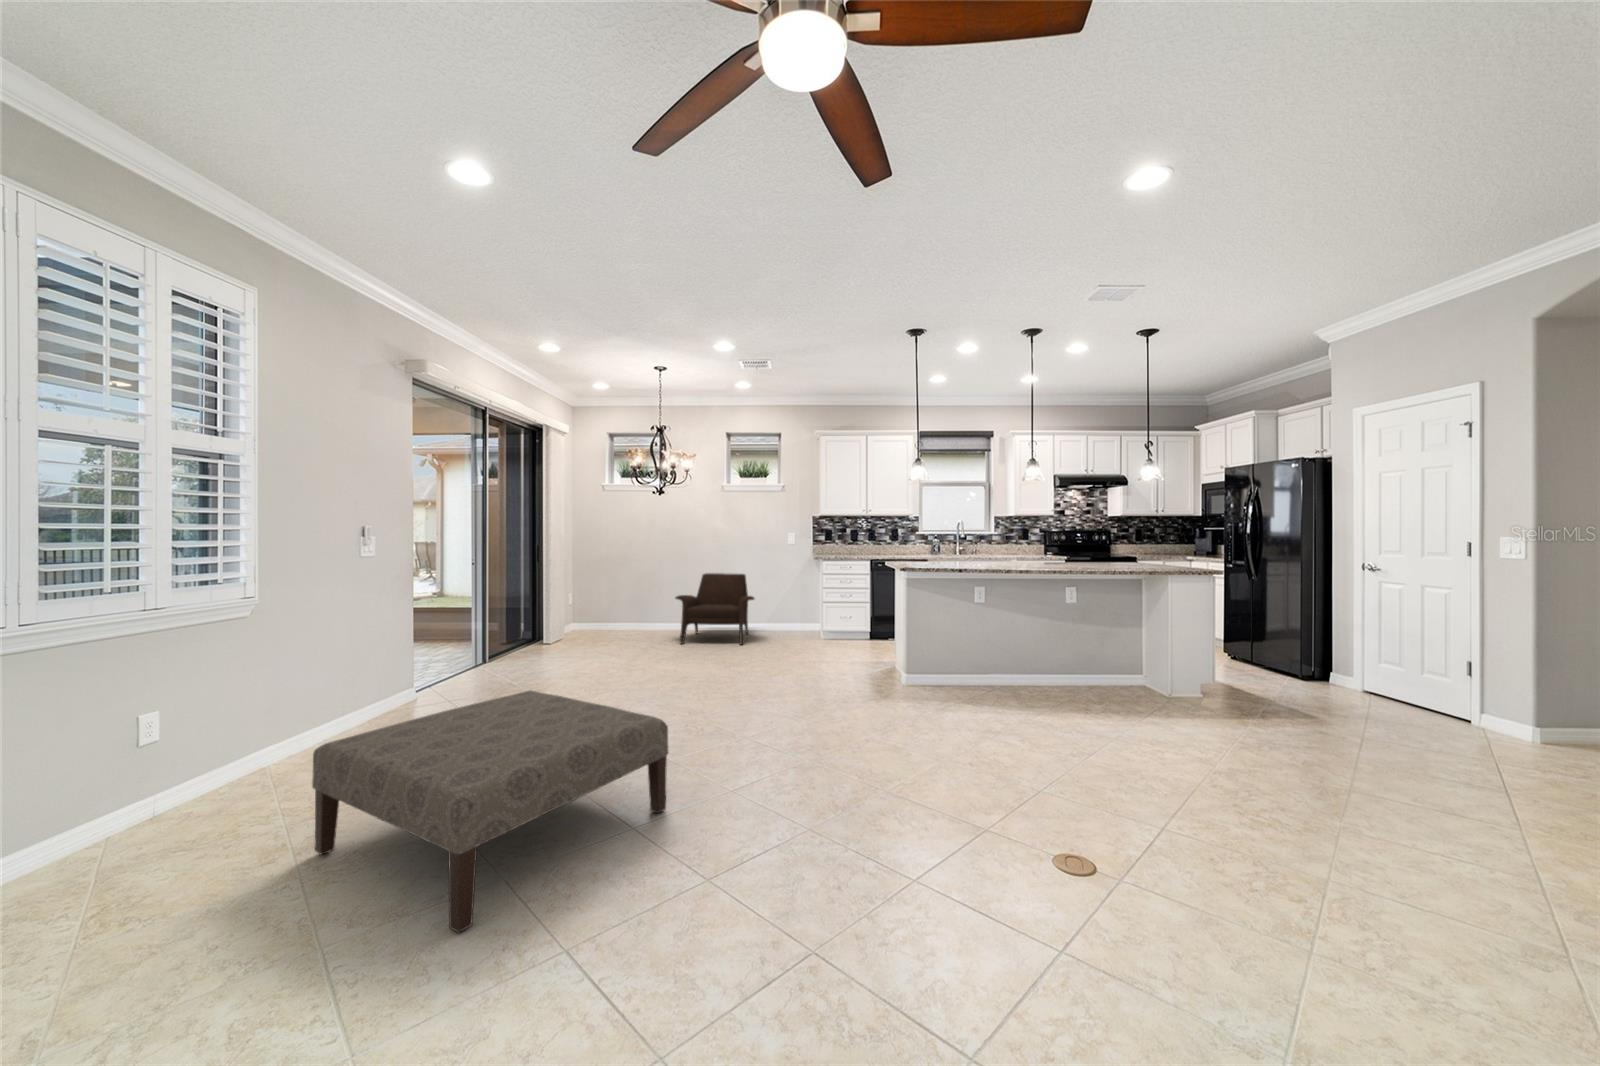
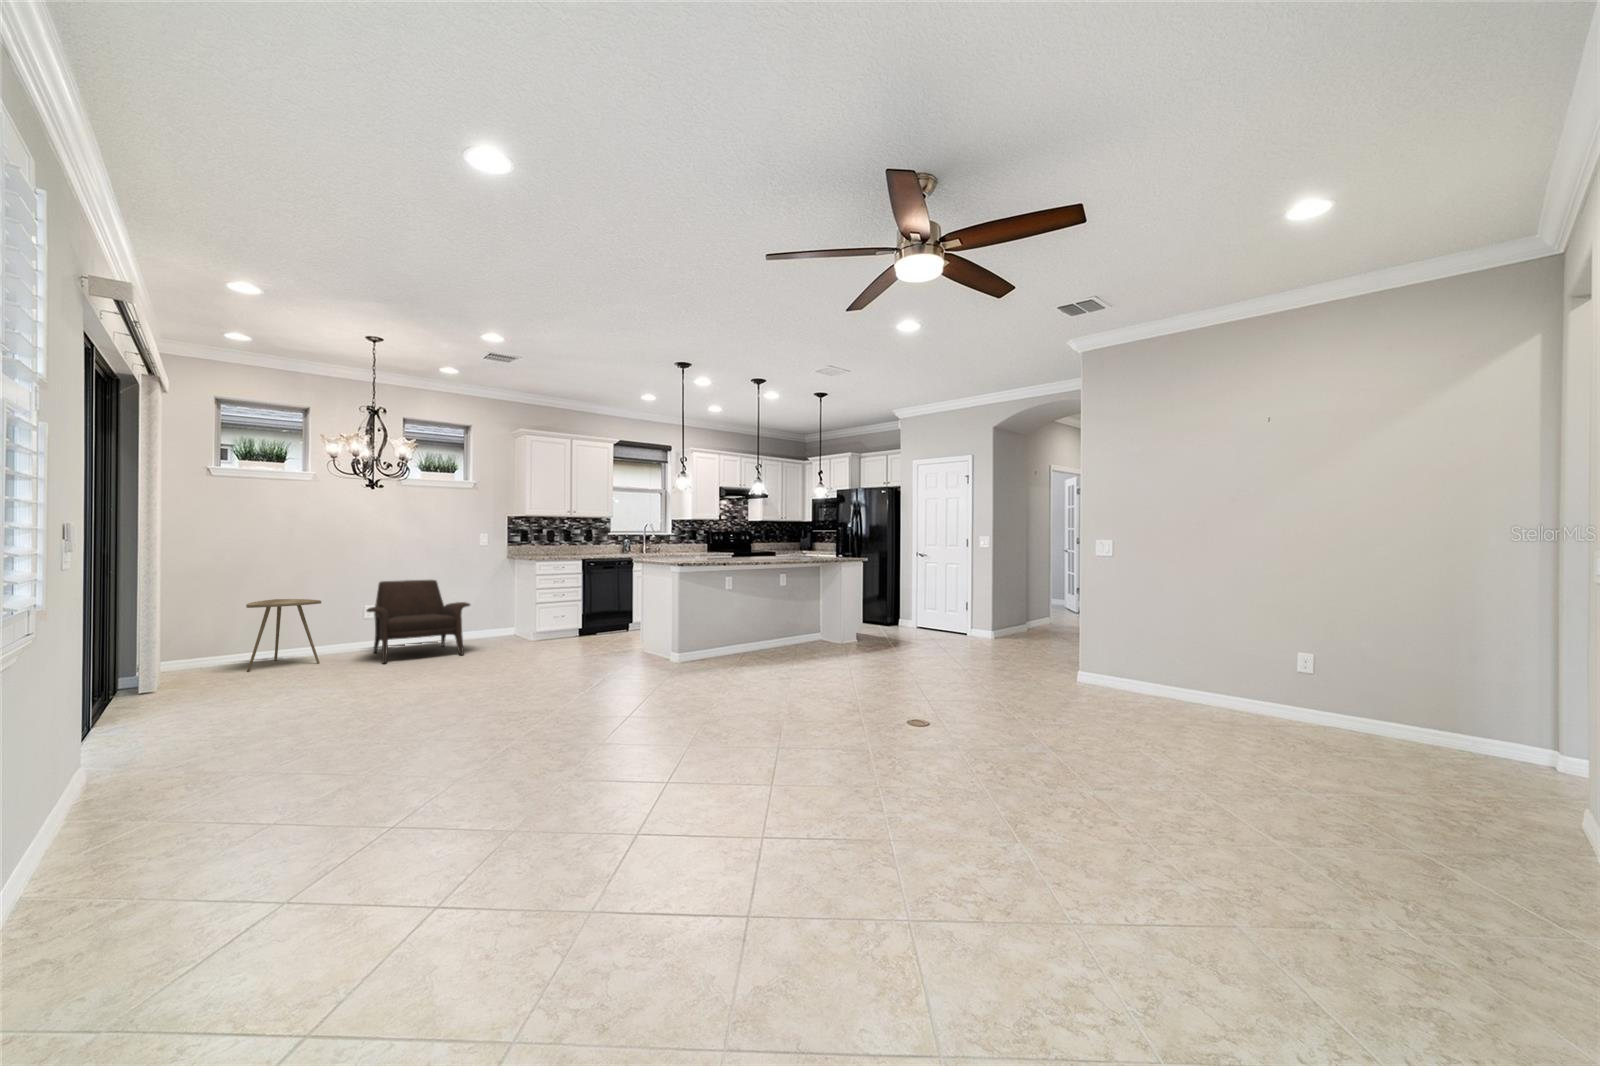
side table: none [606,584,653,637] -> present [246,599,321,672]
ottoman: present [312,690,669,932] -> none [453,677,690,839]

